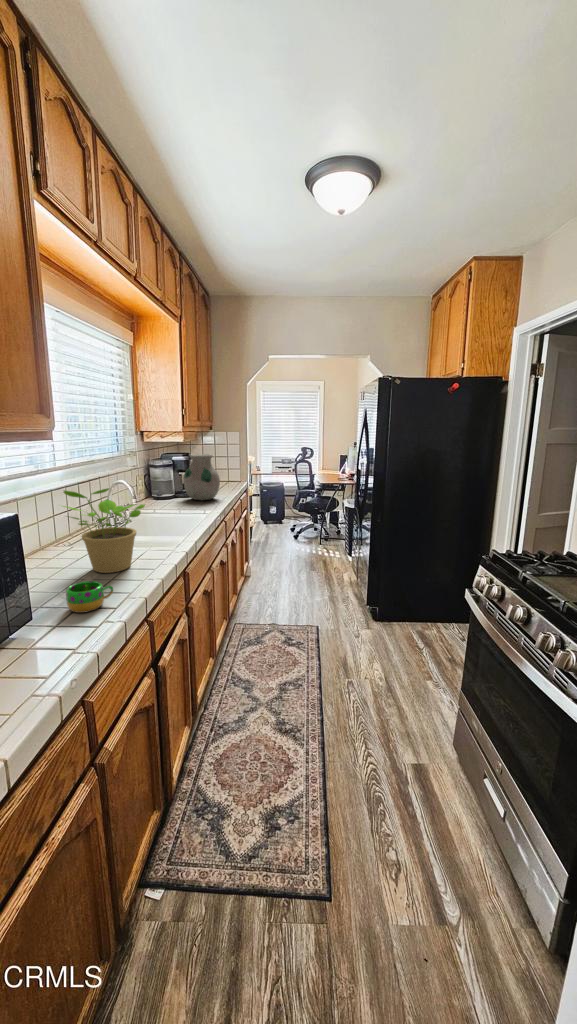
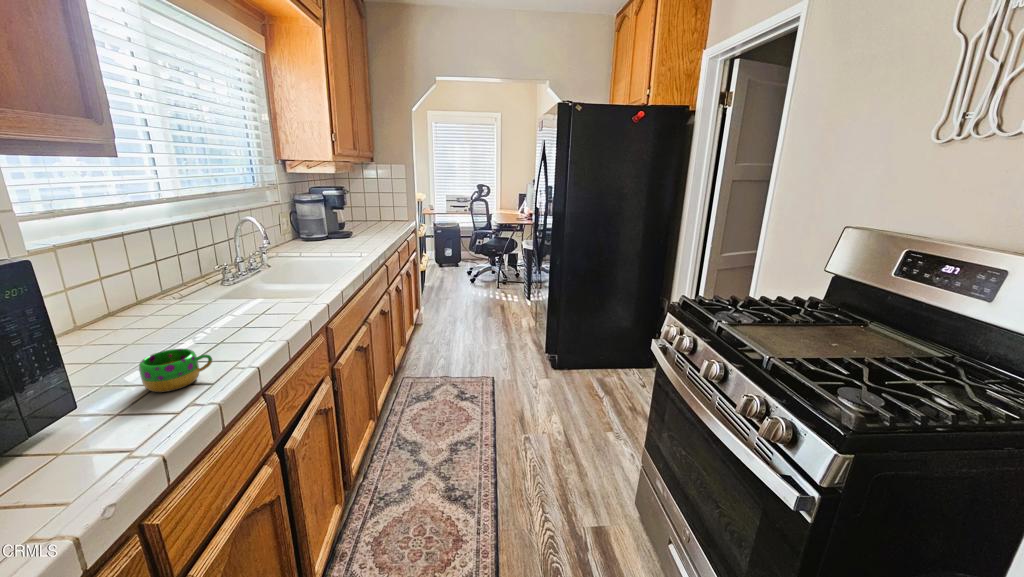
vase: present [183,454,220,500] -> none [336,188,380,242]
potted plant: present [64,488,145,573] -> none [136,225,265,334]

